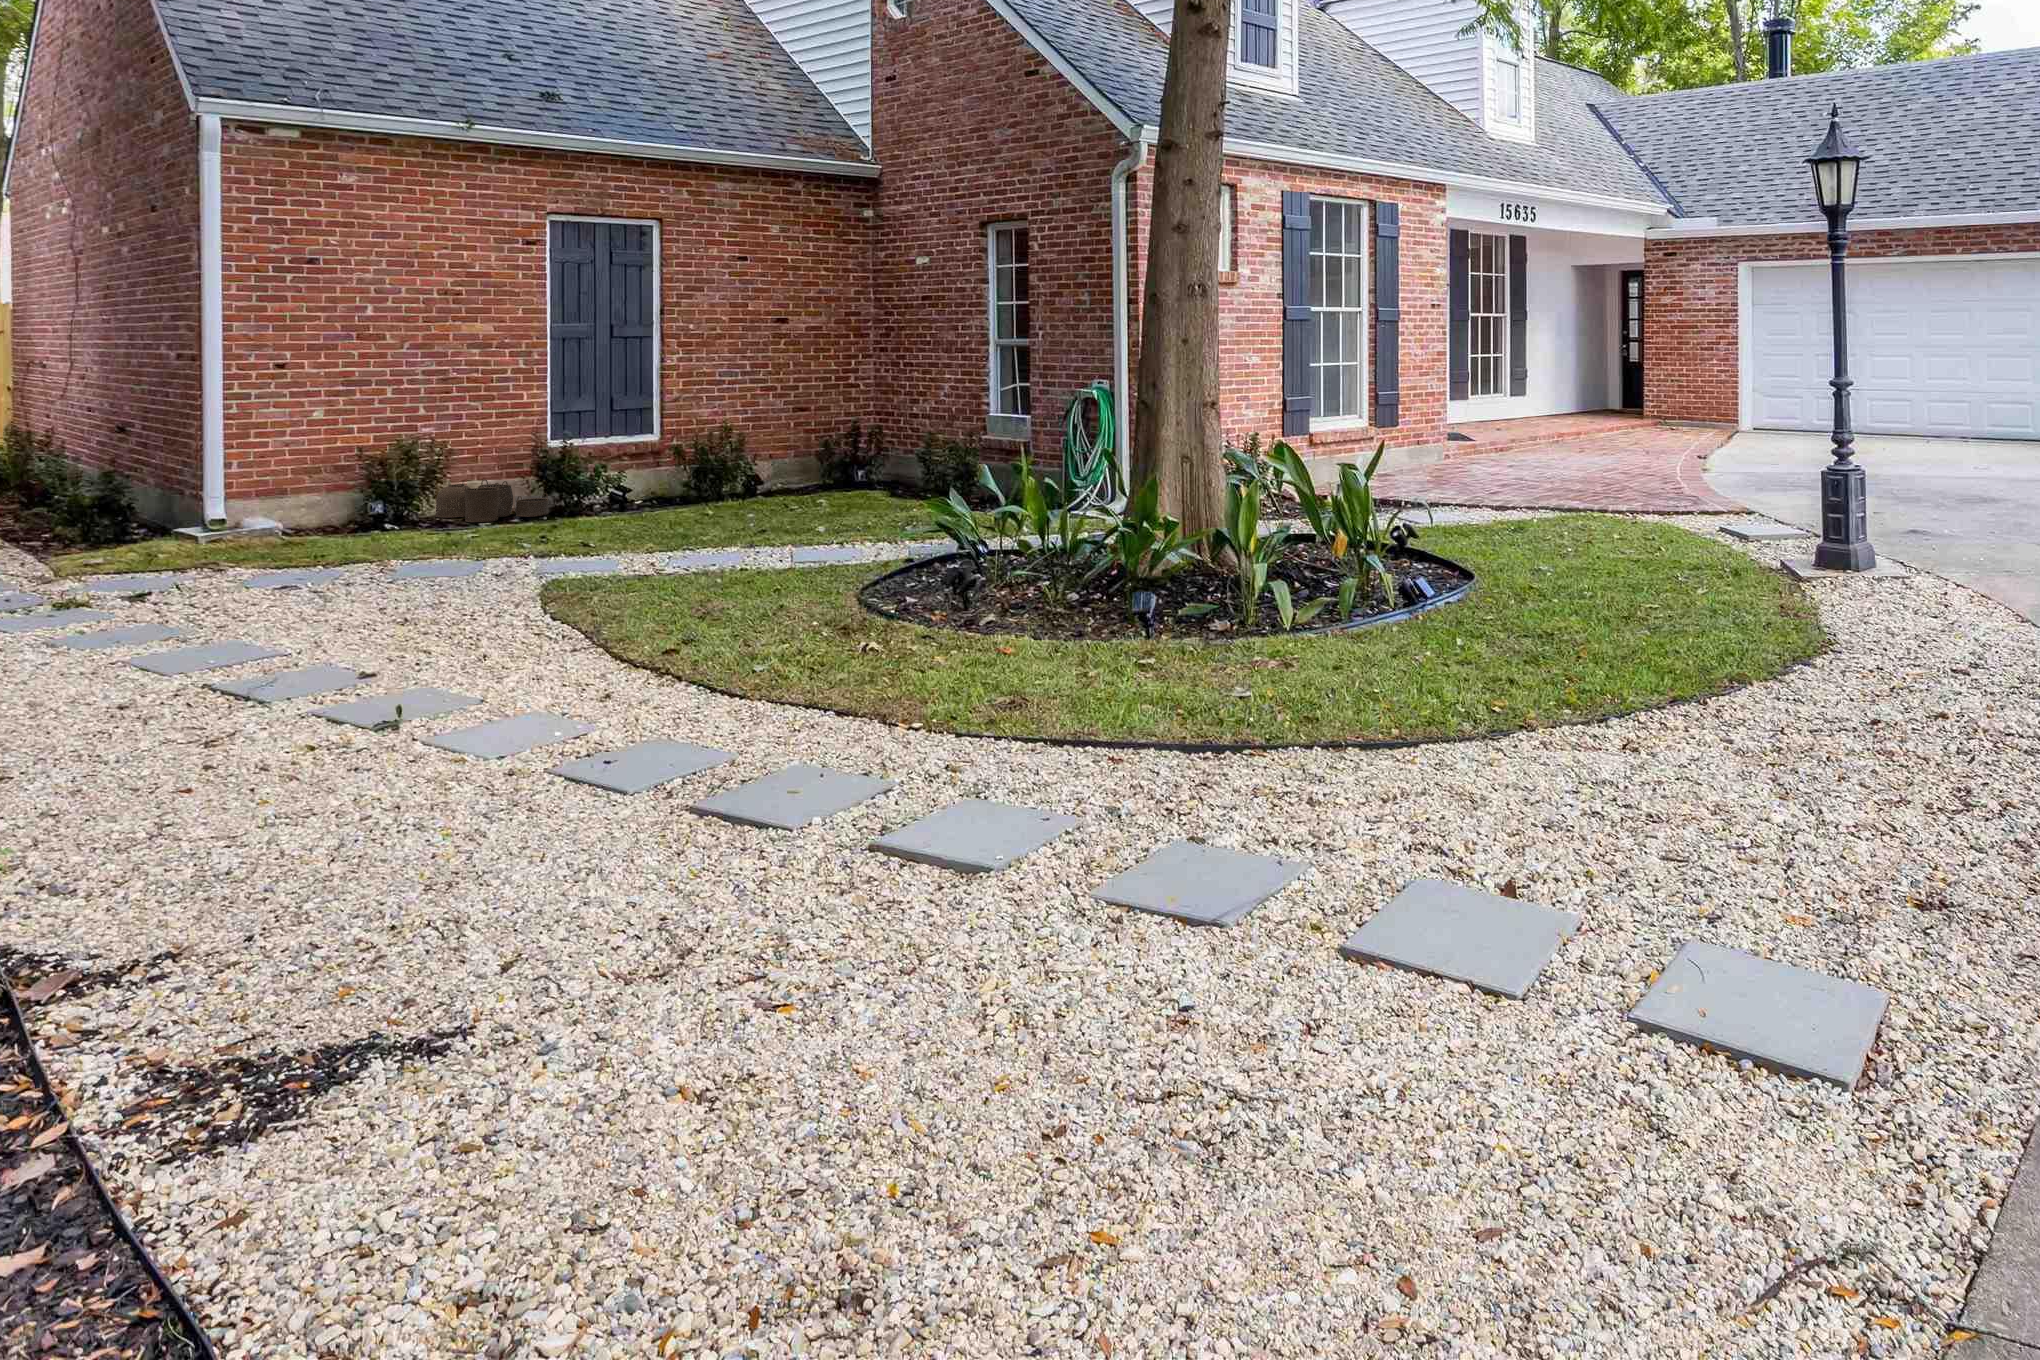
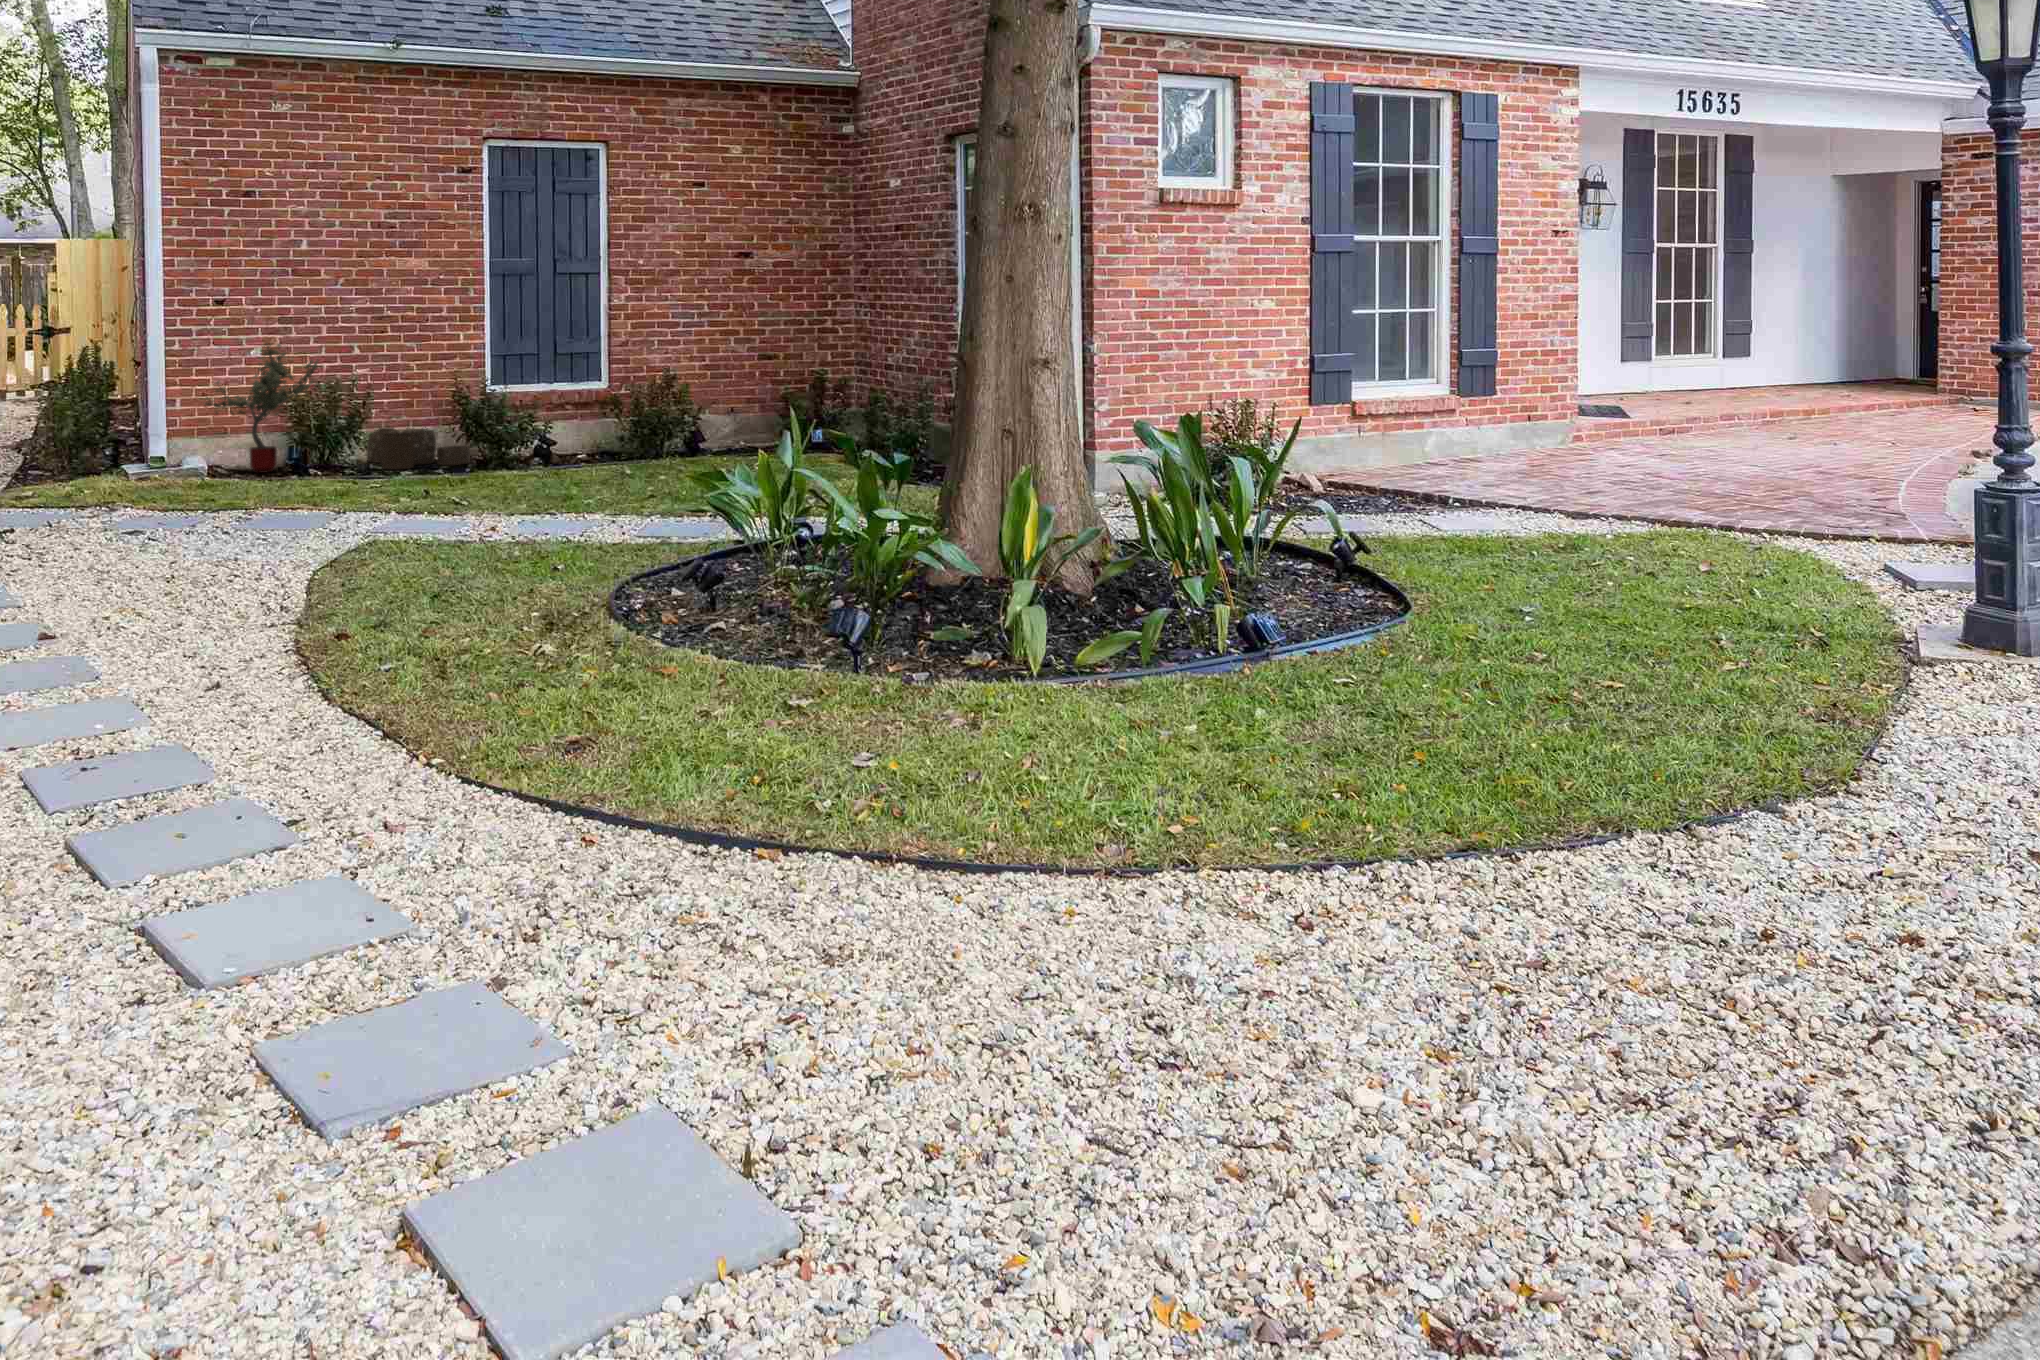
potted tree: none [277,404,401,531] -> present [205,344,319,473]

